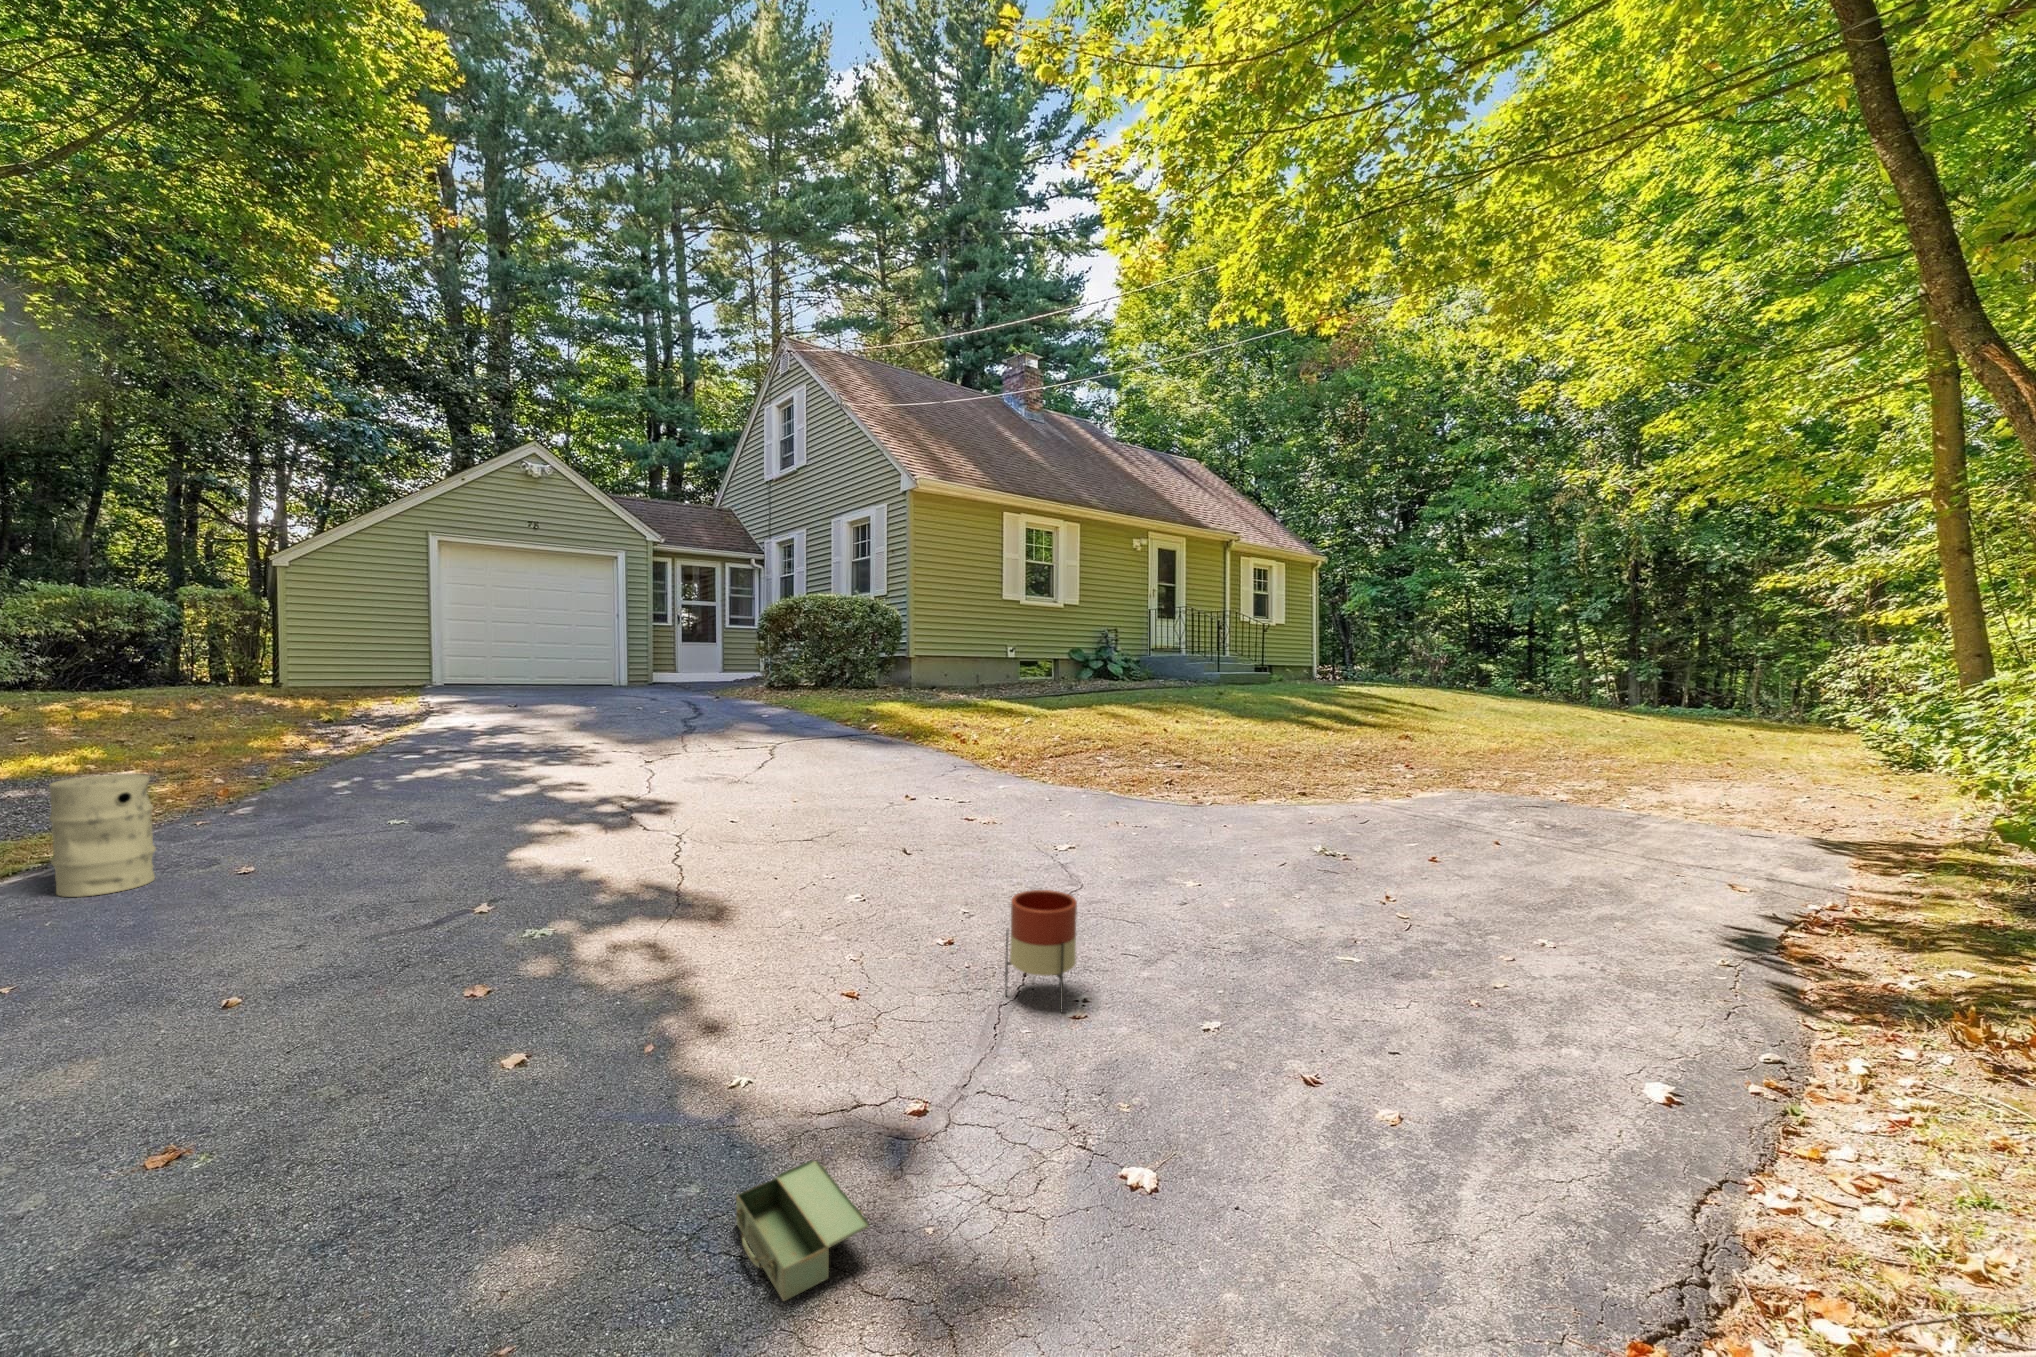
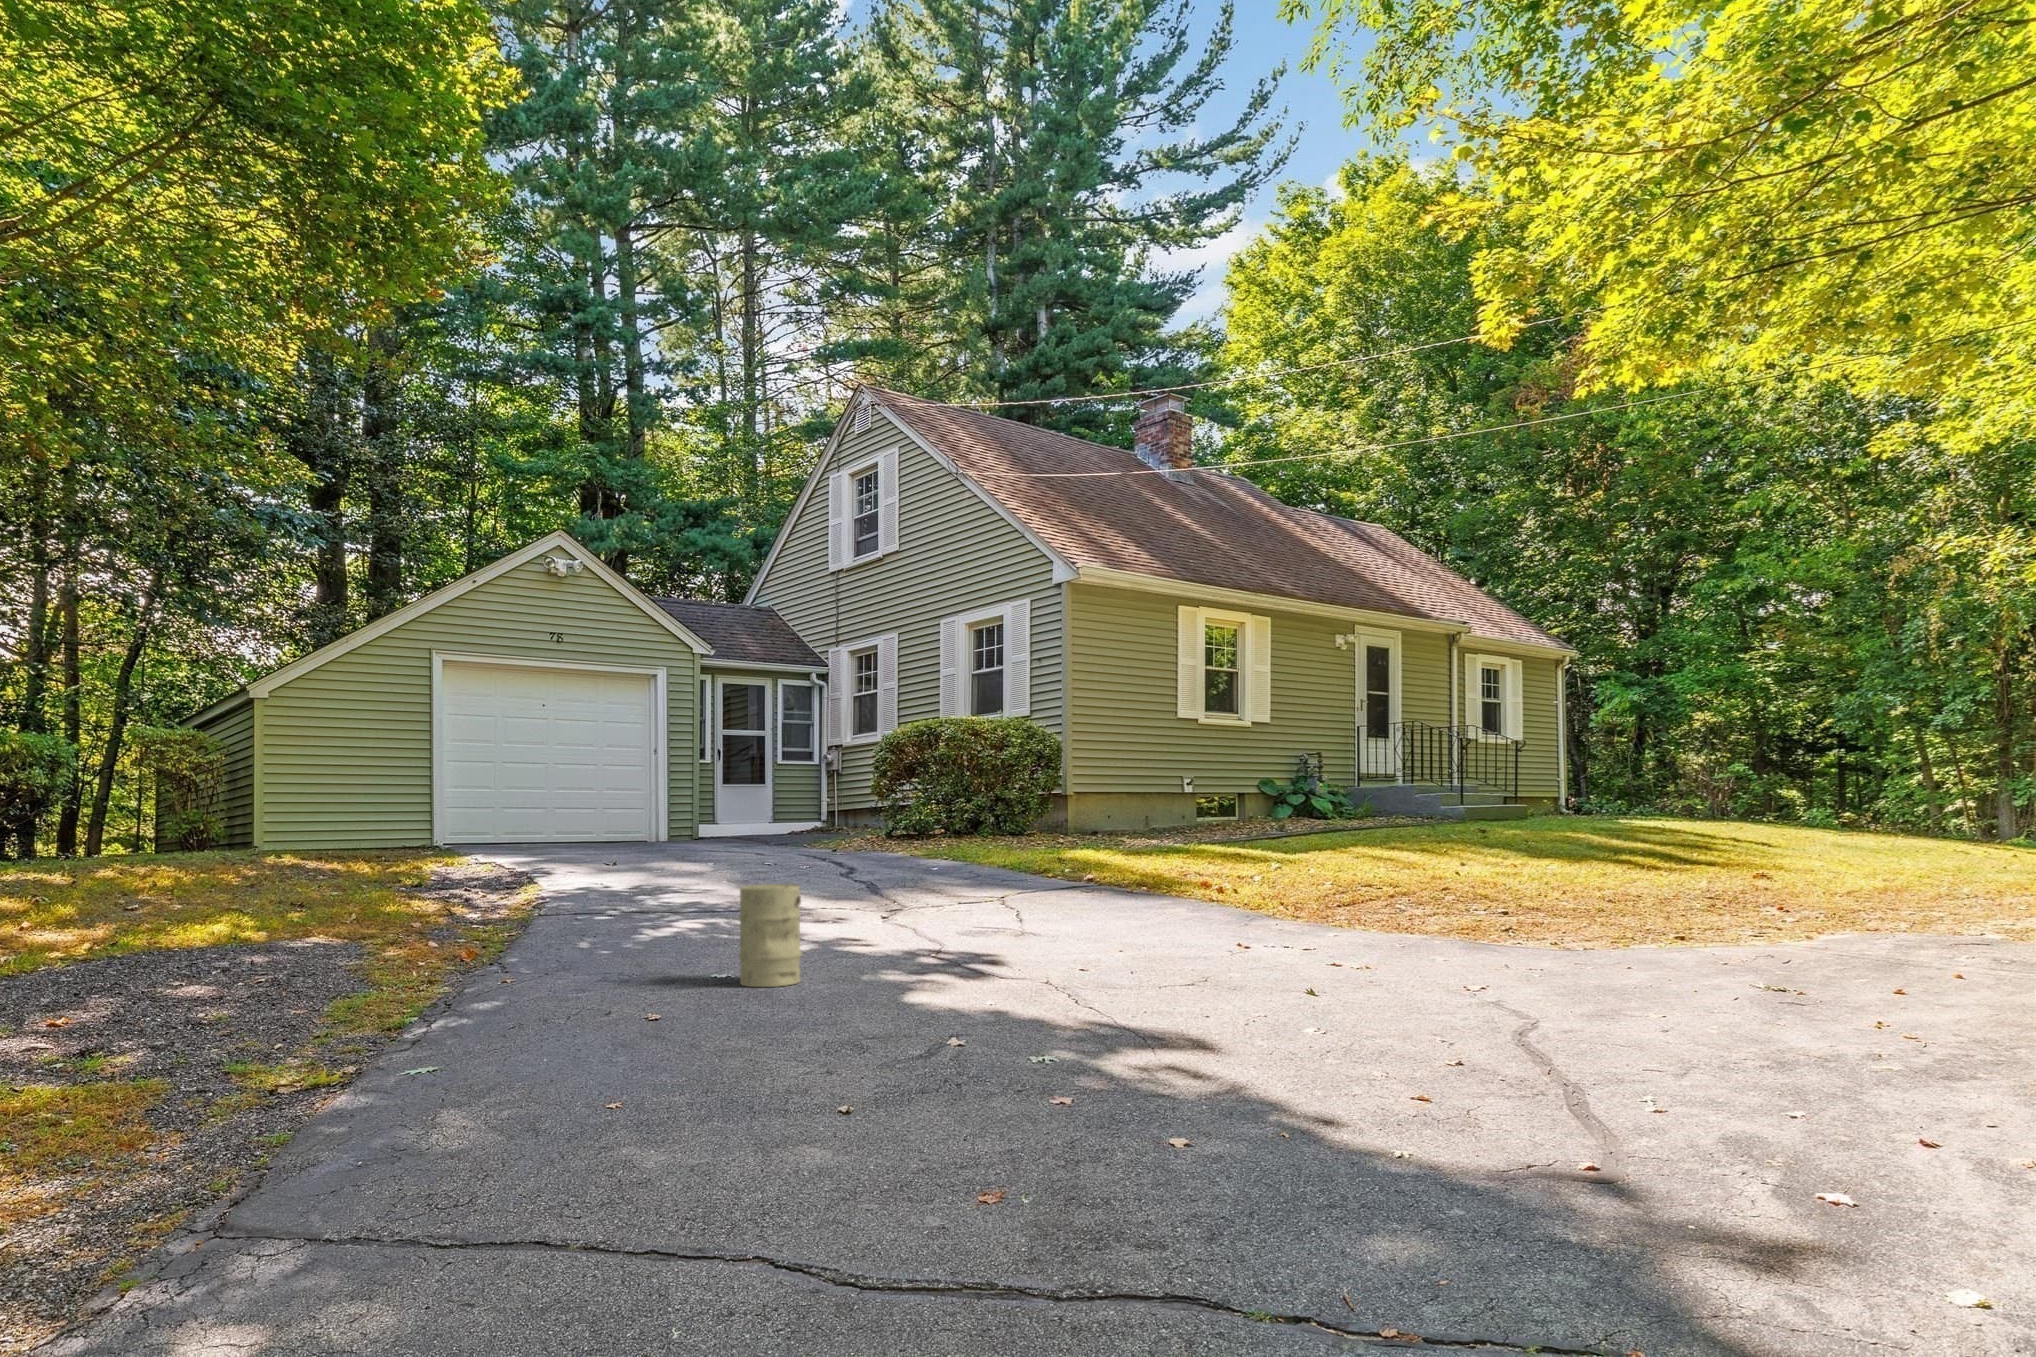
planter: present [1005,890,1077,1012] -> none [1634,918,1691,1000]
toolbox: present [736,1160,869,1301] -> none [1630,1024,1720,1060]

